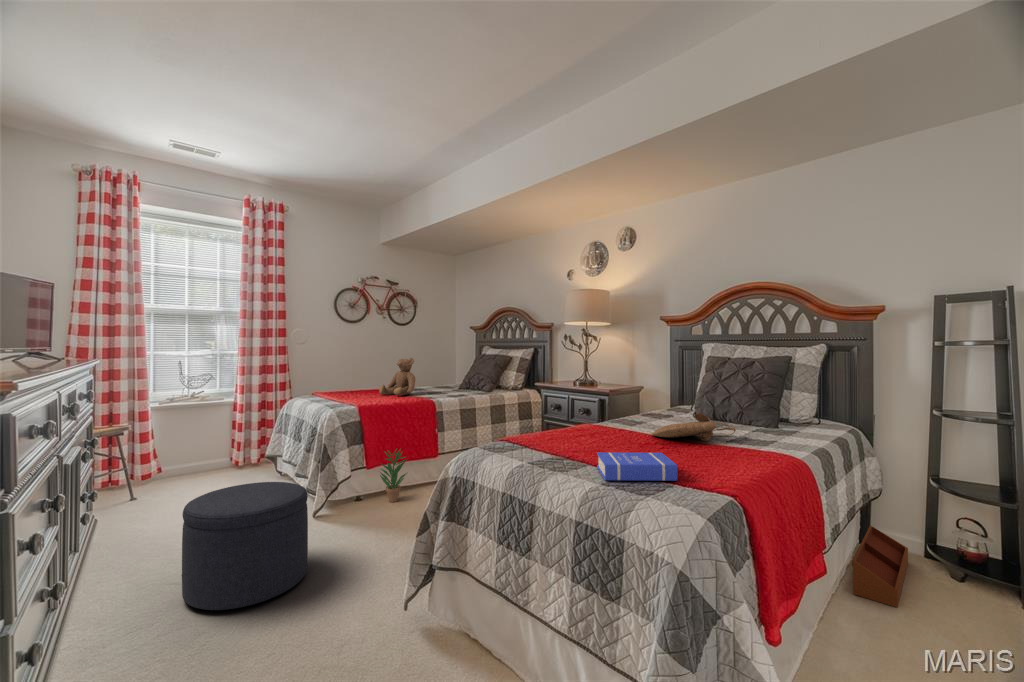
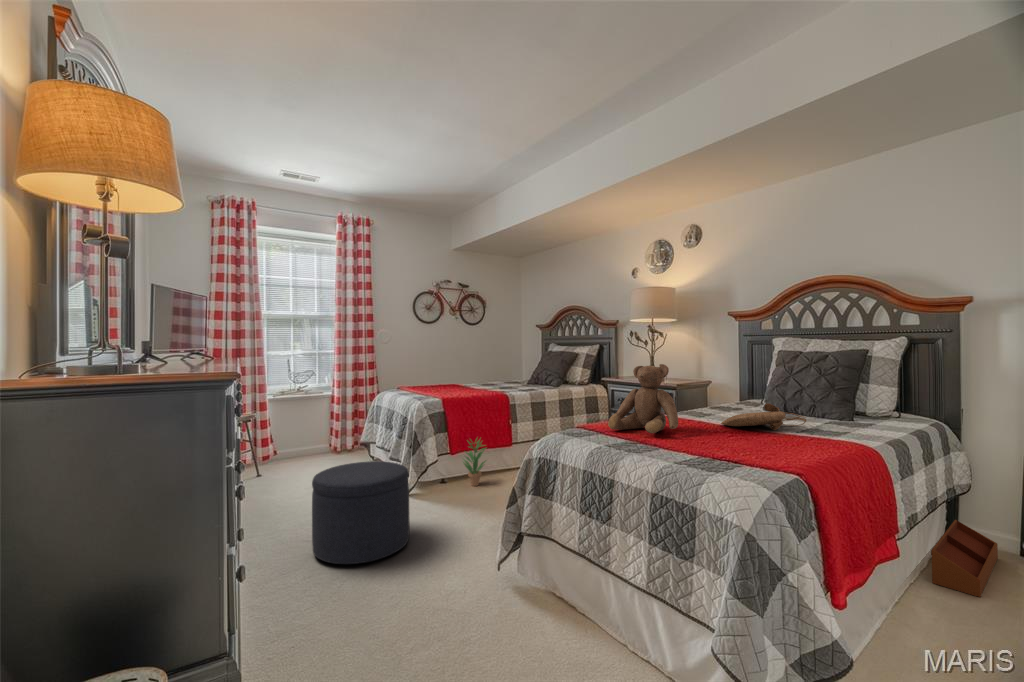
teddy bear: present [379,358,416,395] -> present [608,364,678,433]
book: present [597,452,677,481] -> none [669,436,746,461]

